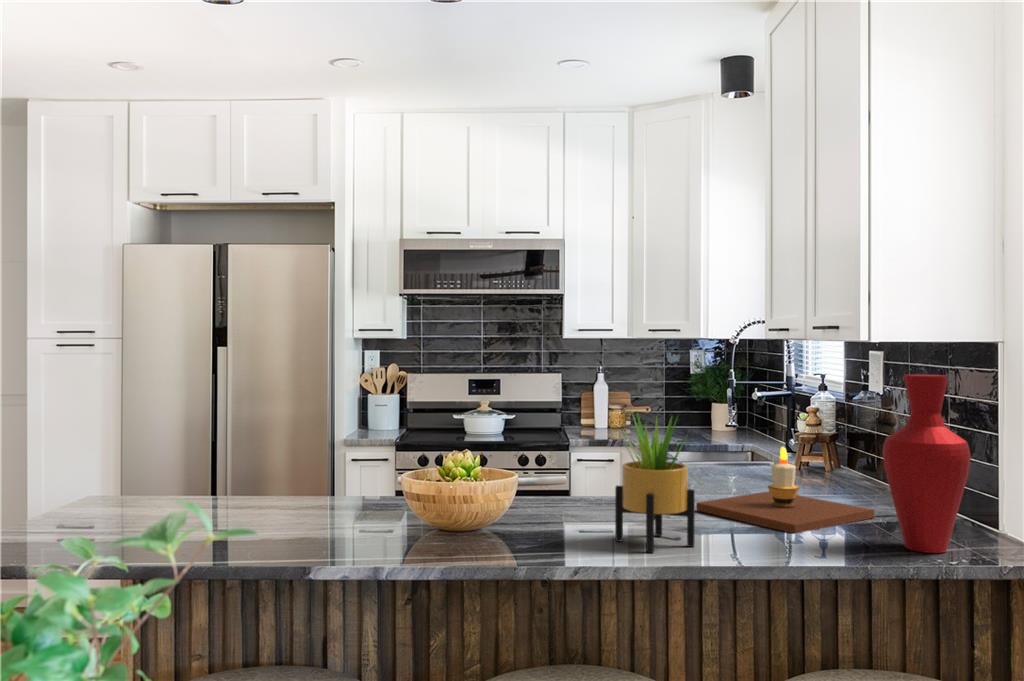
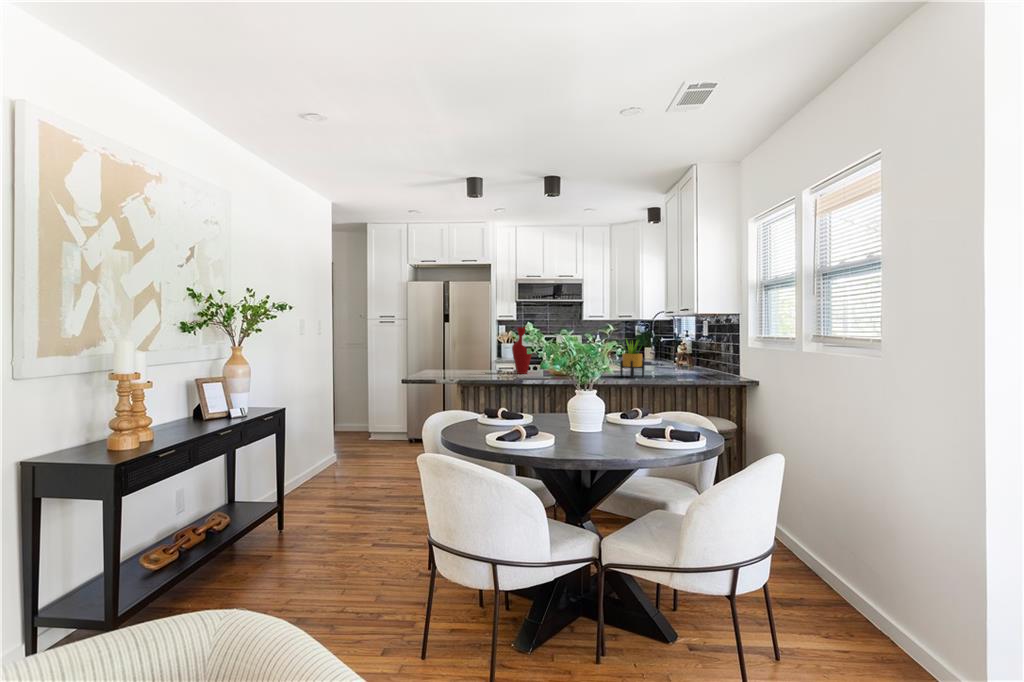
vase: present [883,374,971,553] -> present [512,327,532,374]
candle: present [696,447,874,533] -> none [643,351,700,376]

